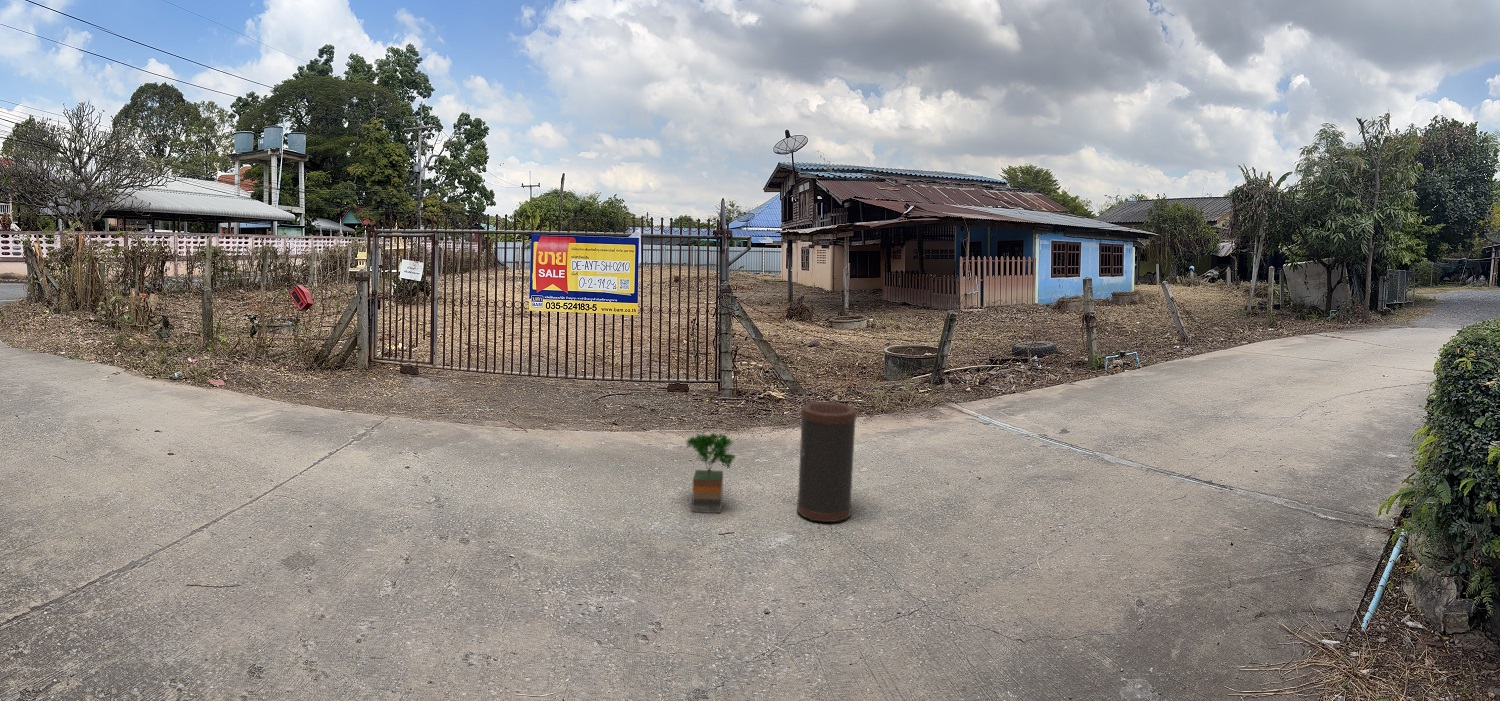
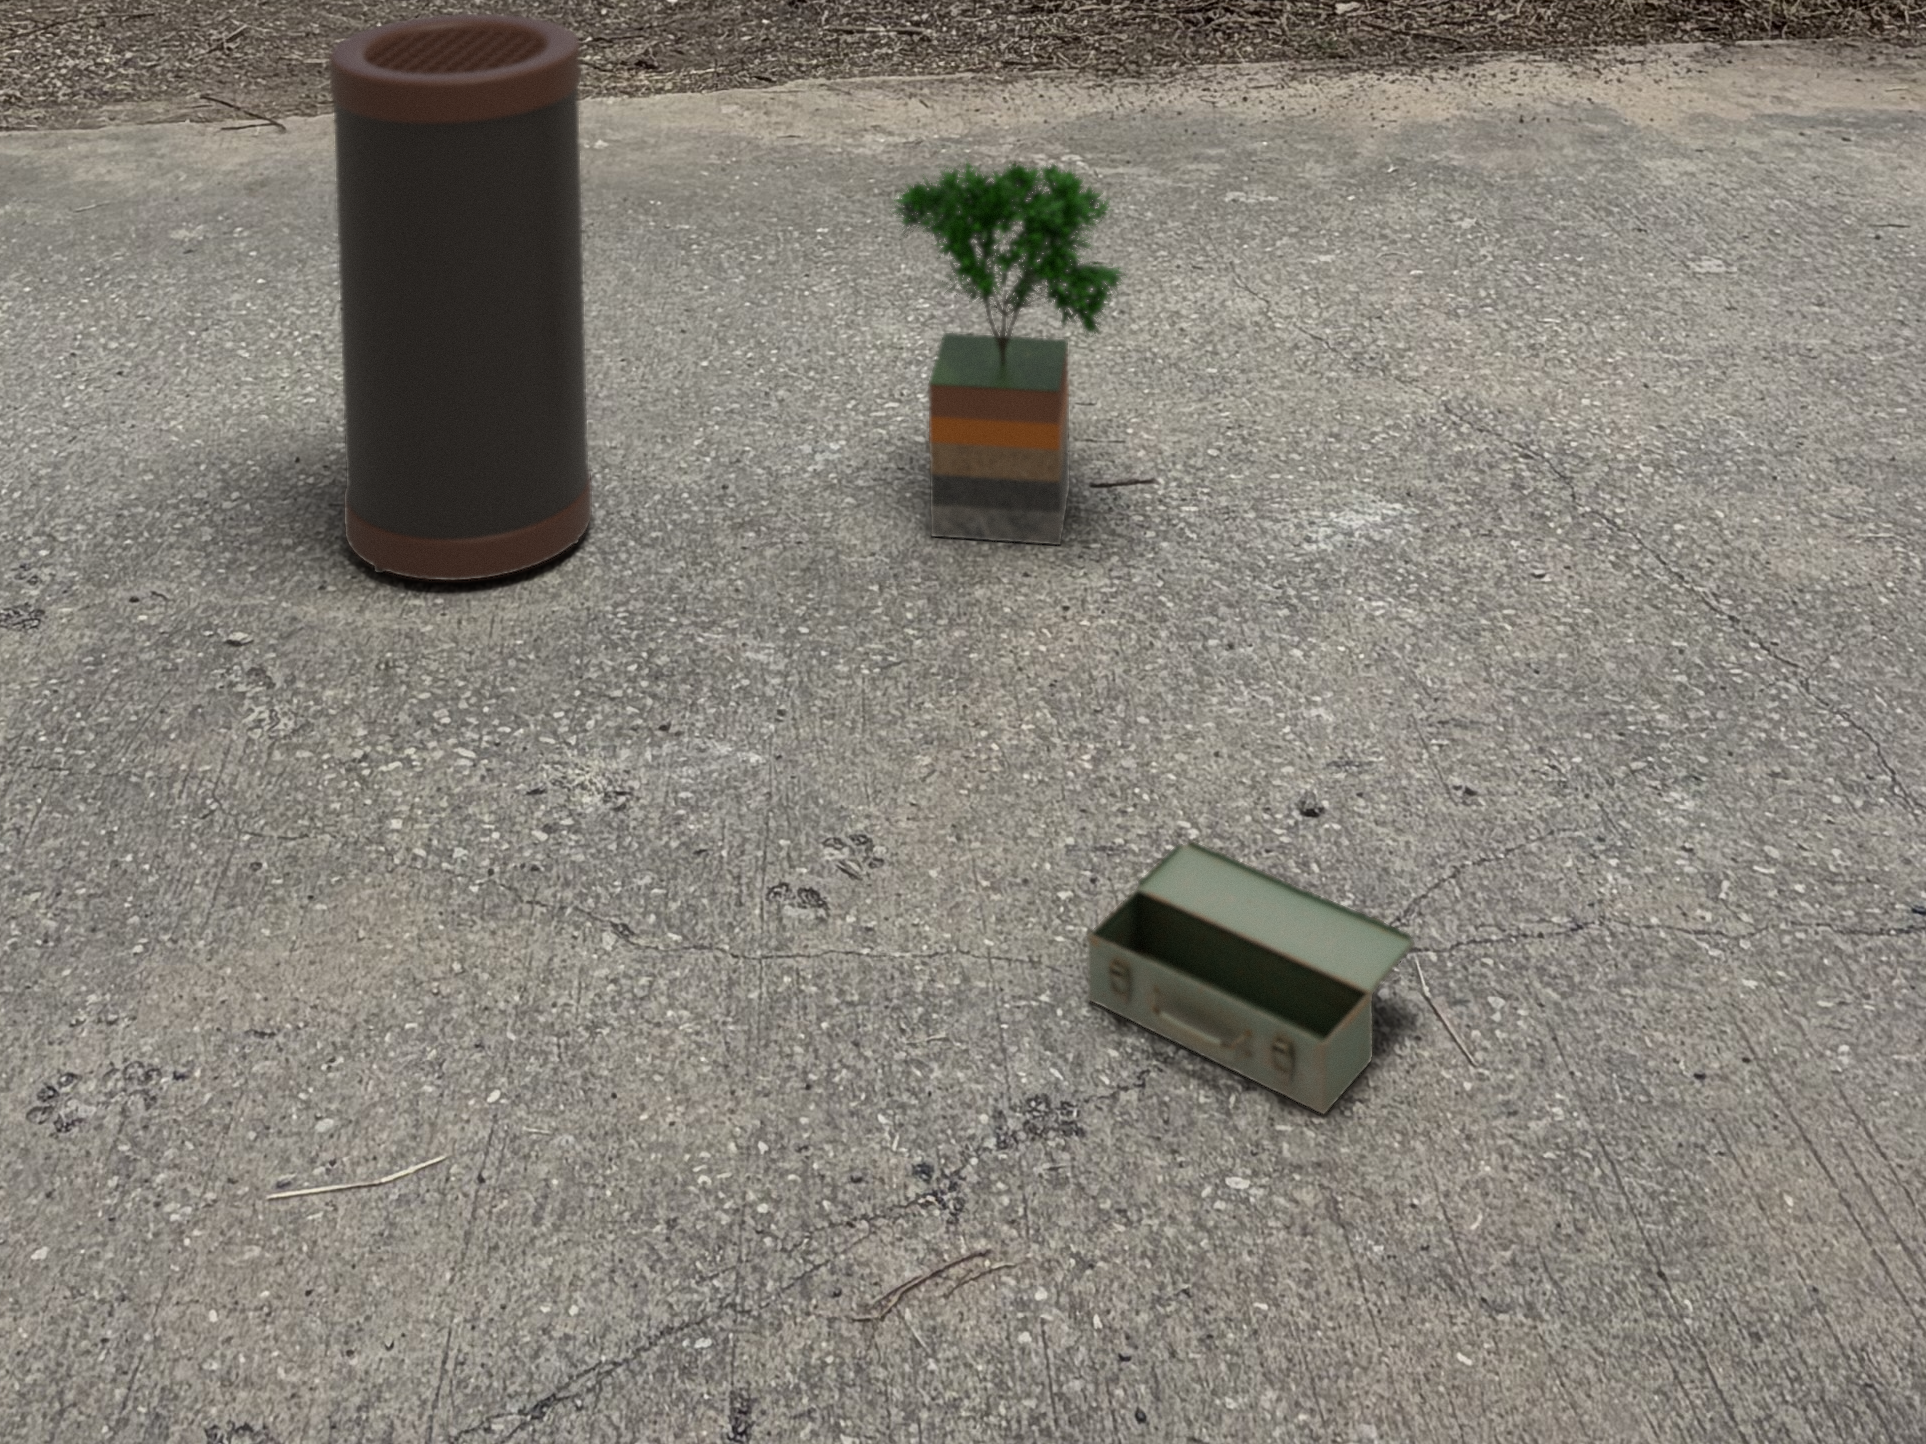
trash can: present [797,402,856,522] -> present [329,14,592,580]
toolbox: none [726,562,791,608] -> present [1087,842,1414,1114]

